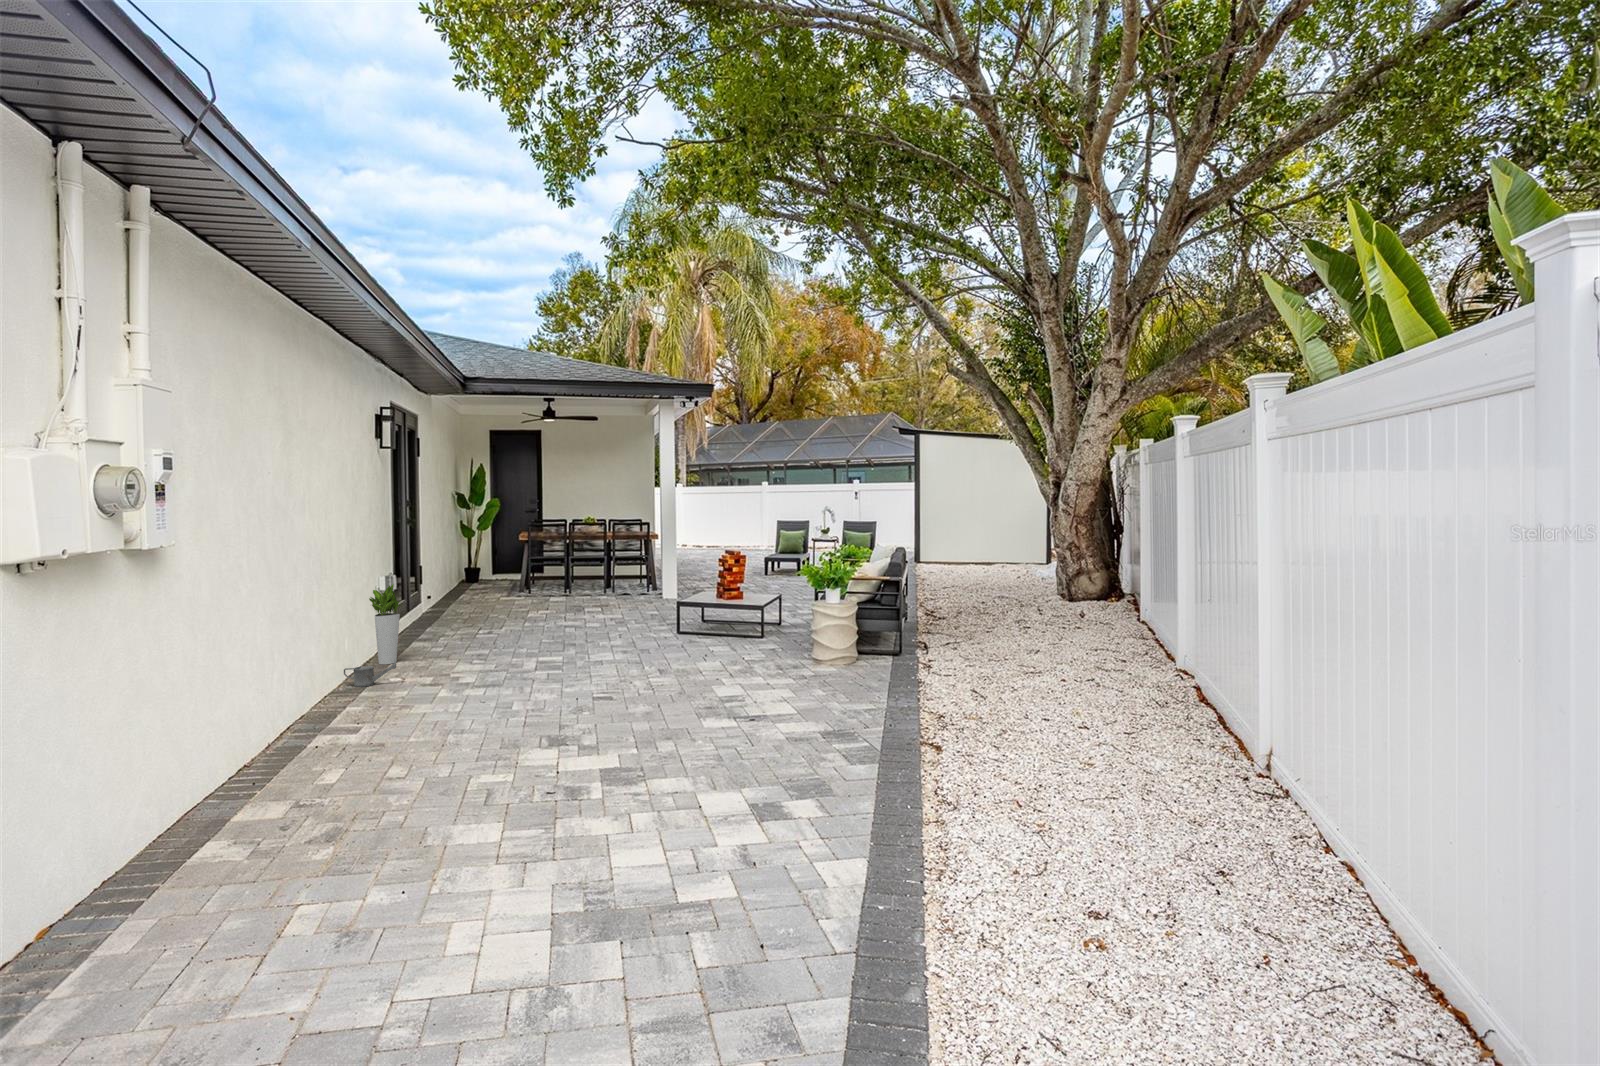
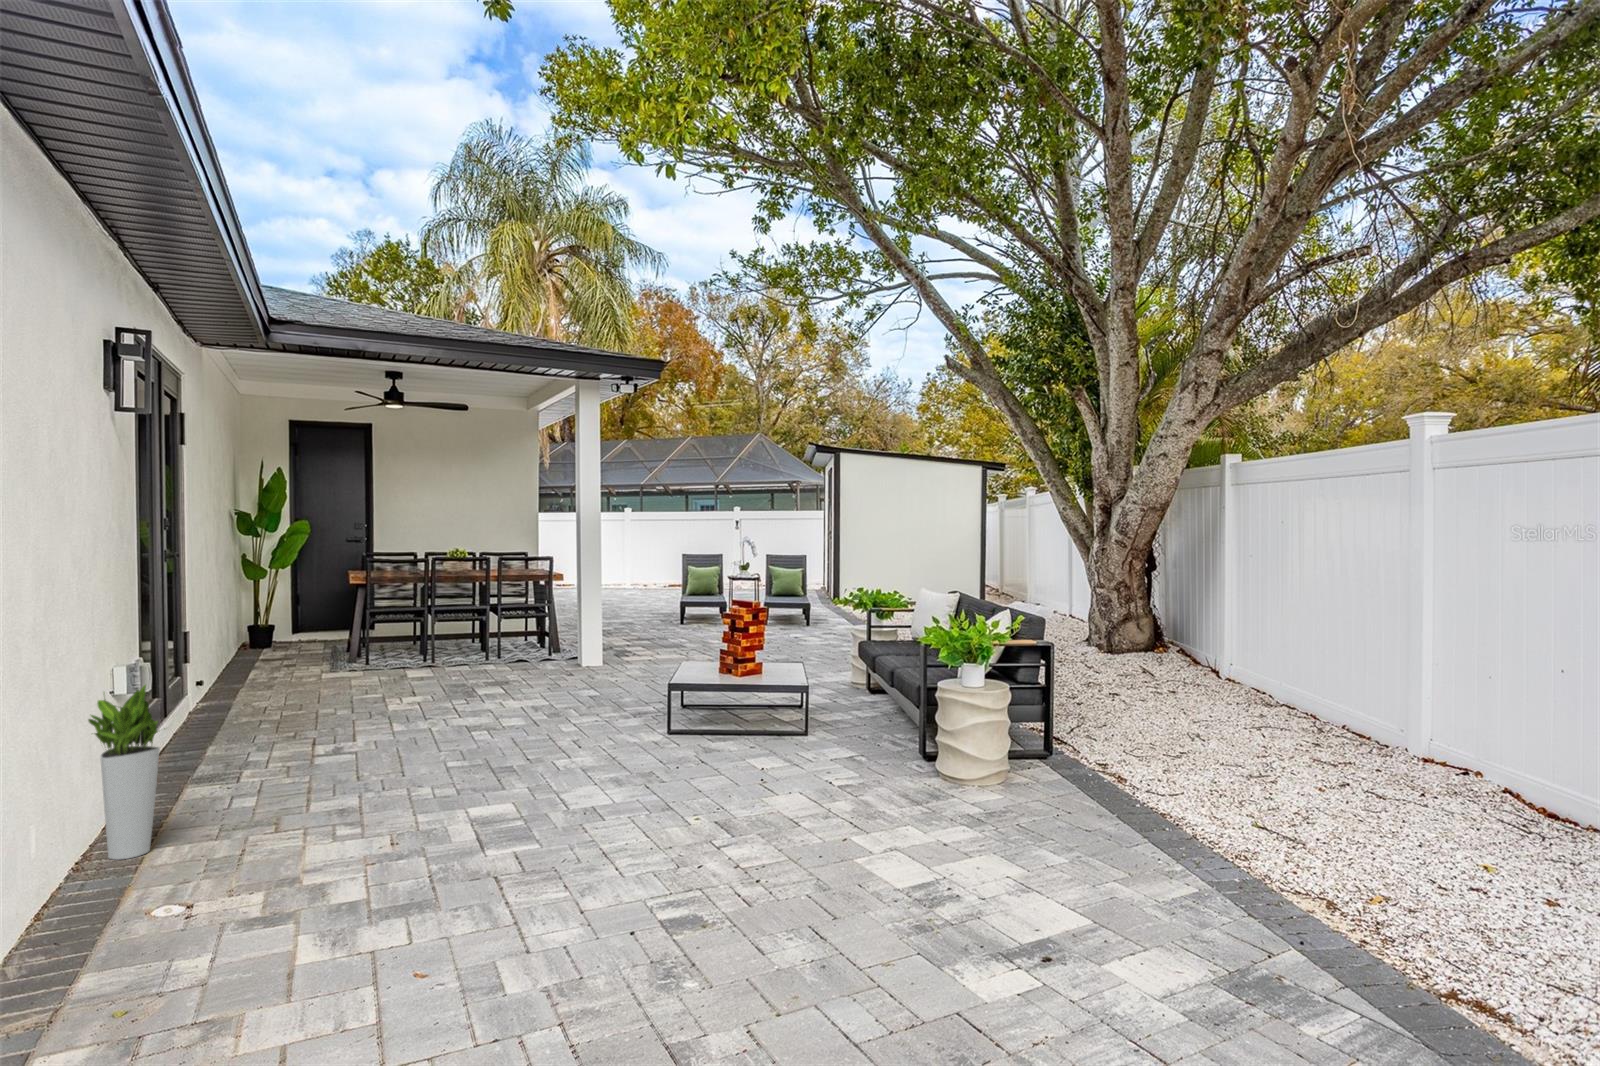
watering can: present [344,663,396,687] -> none [17,881,158,953]

